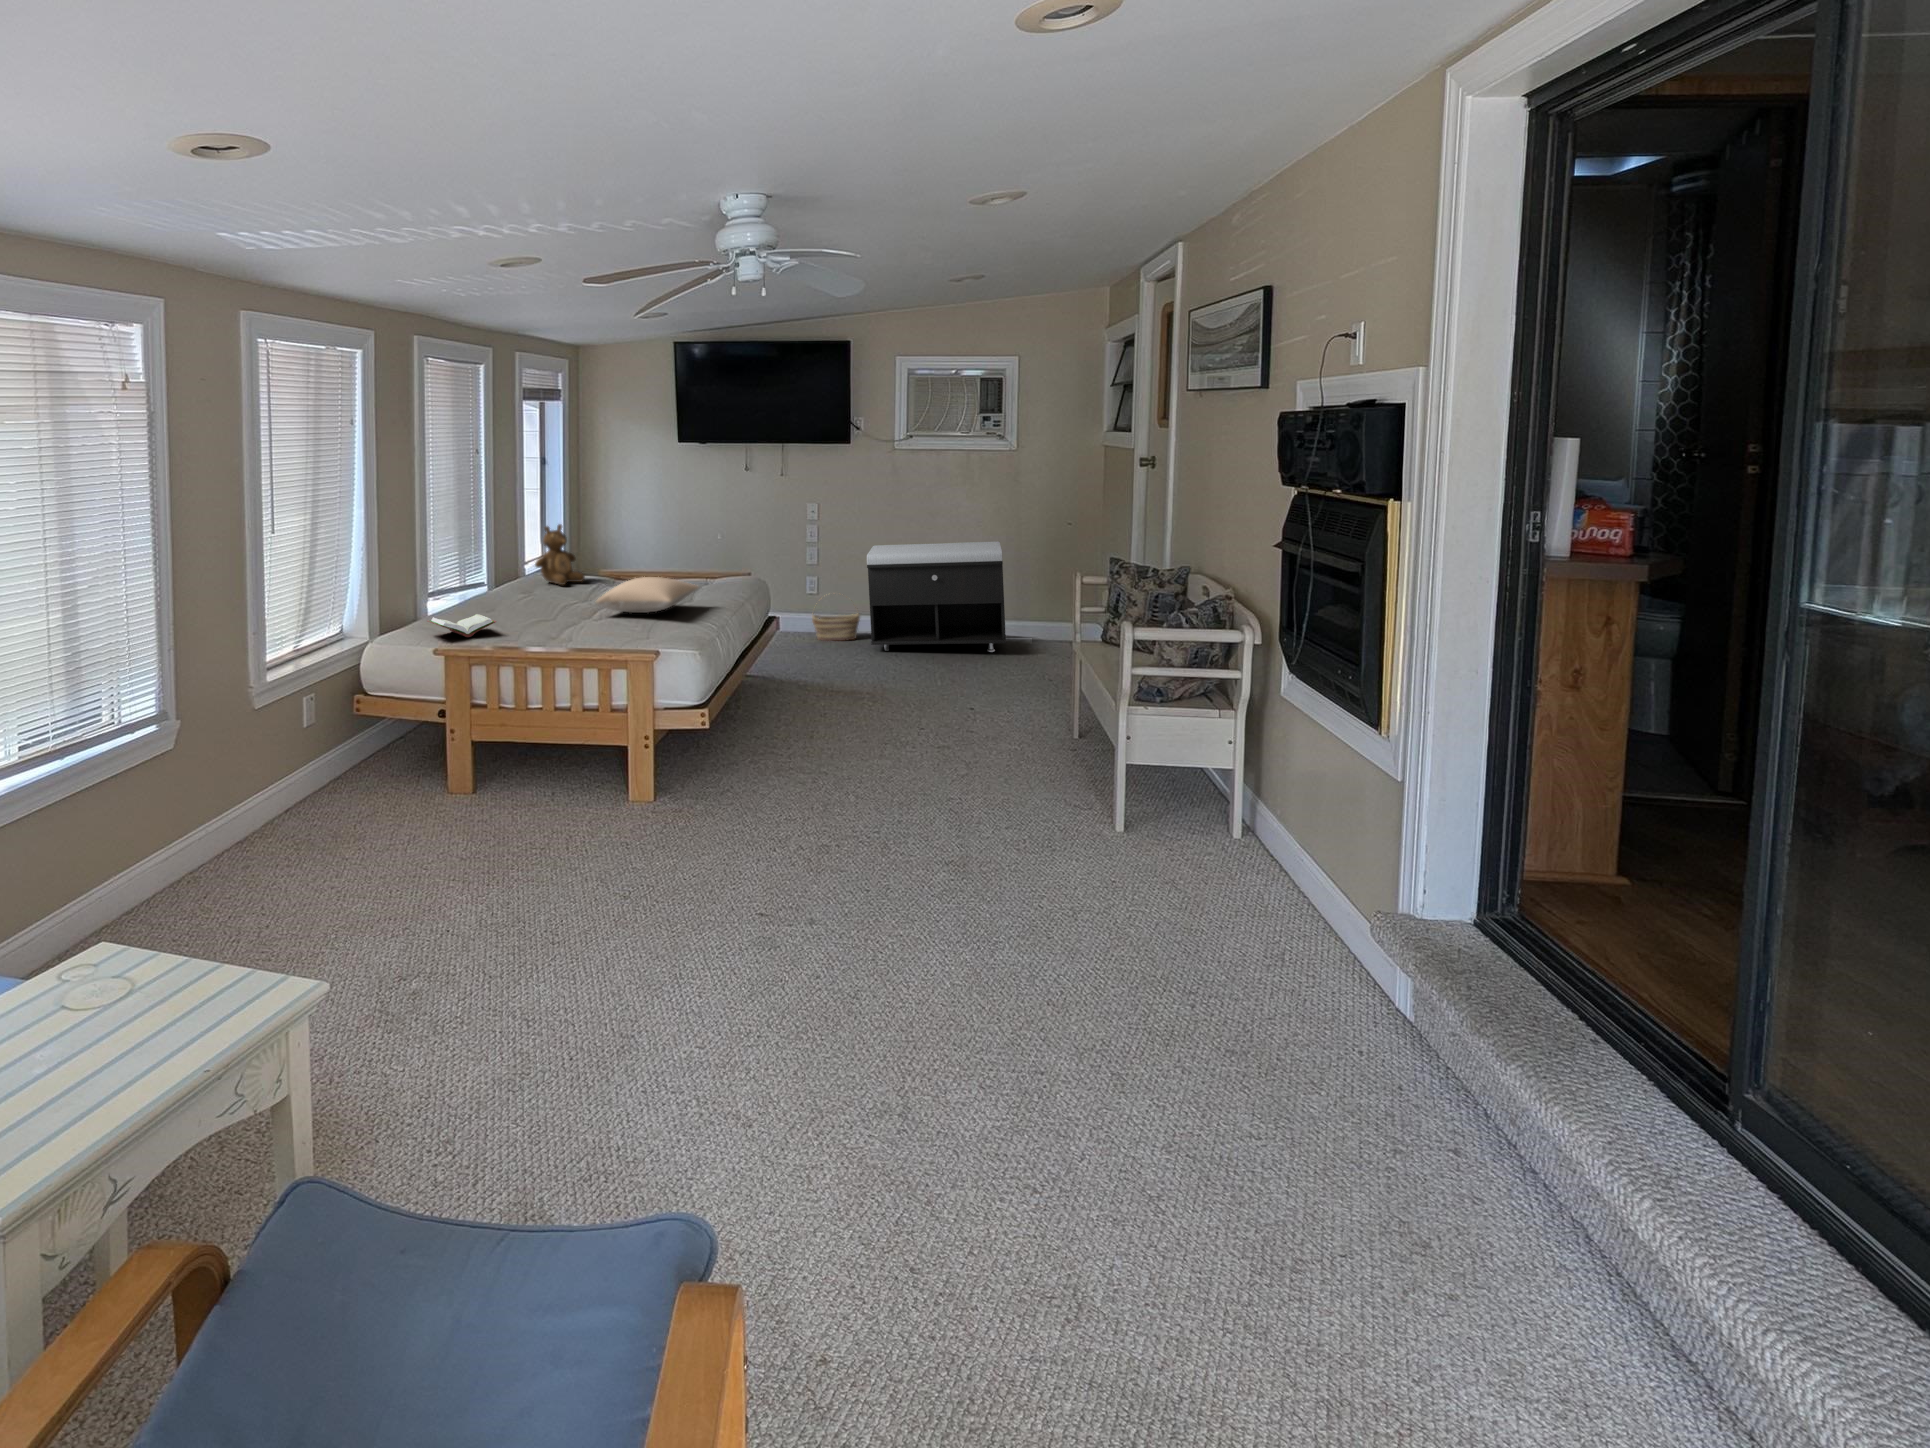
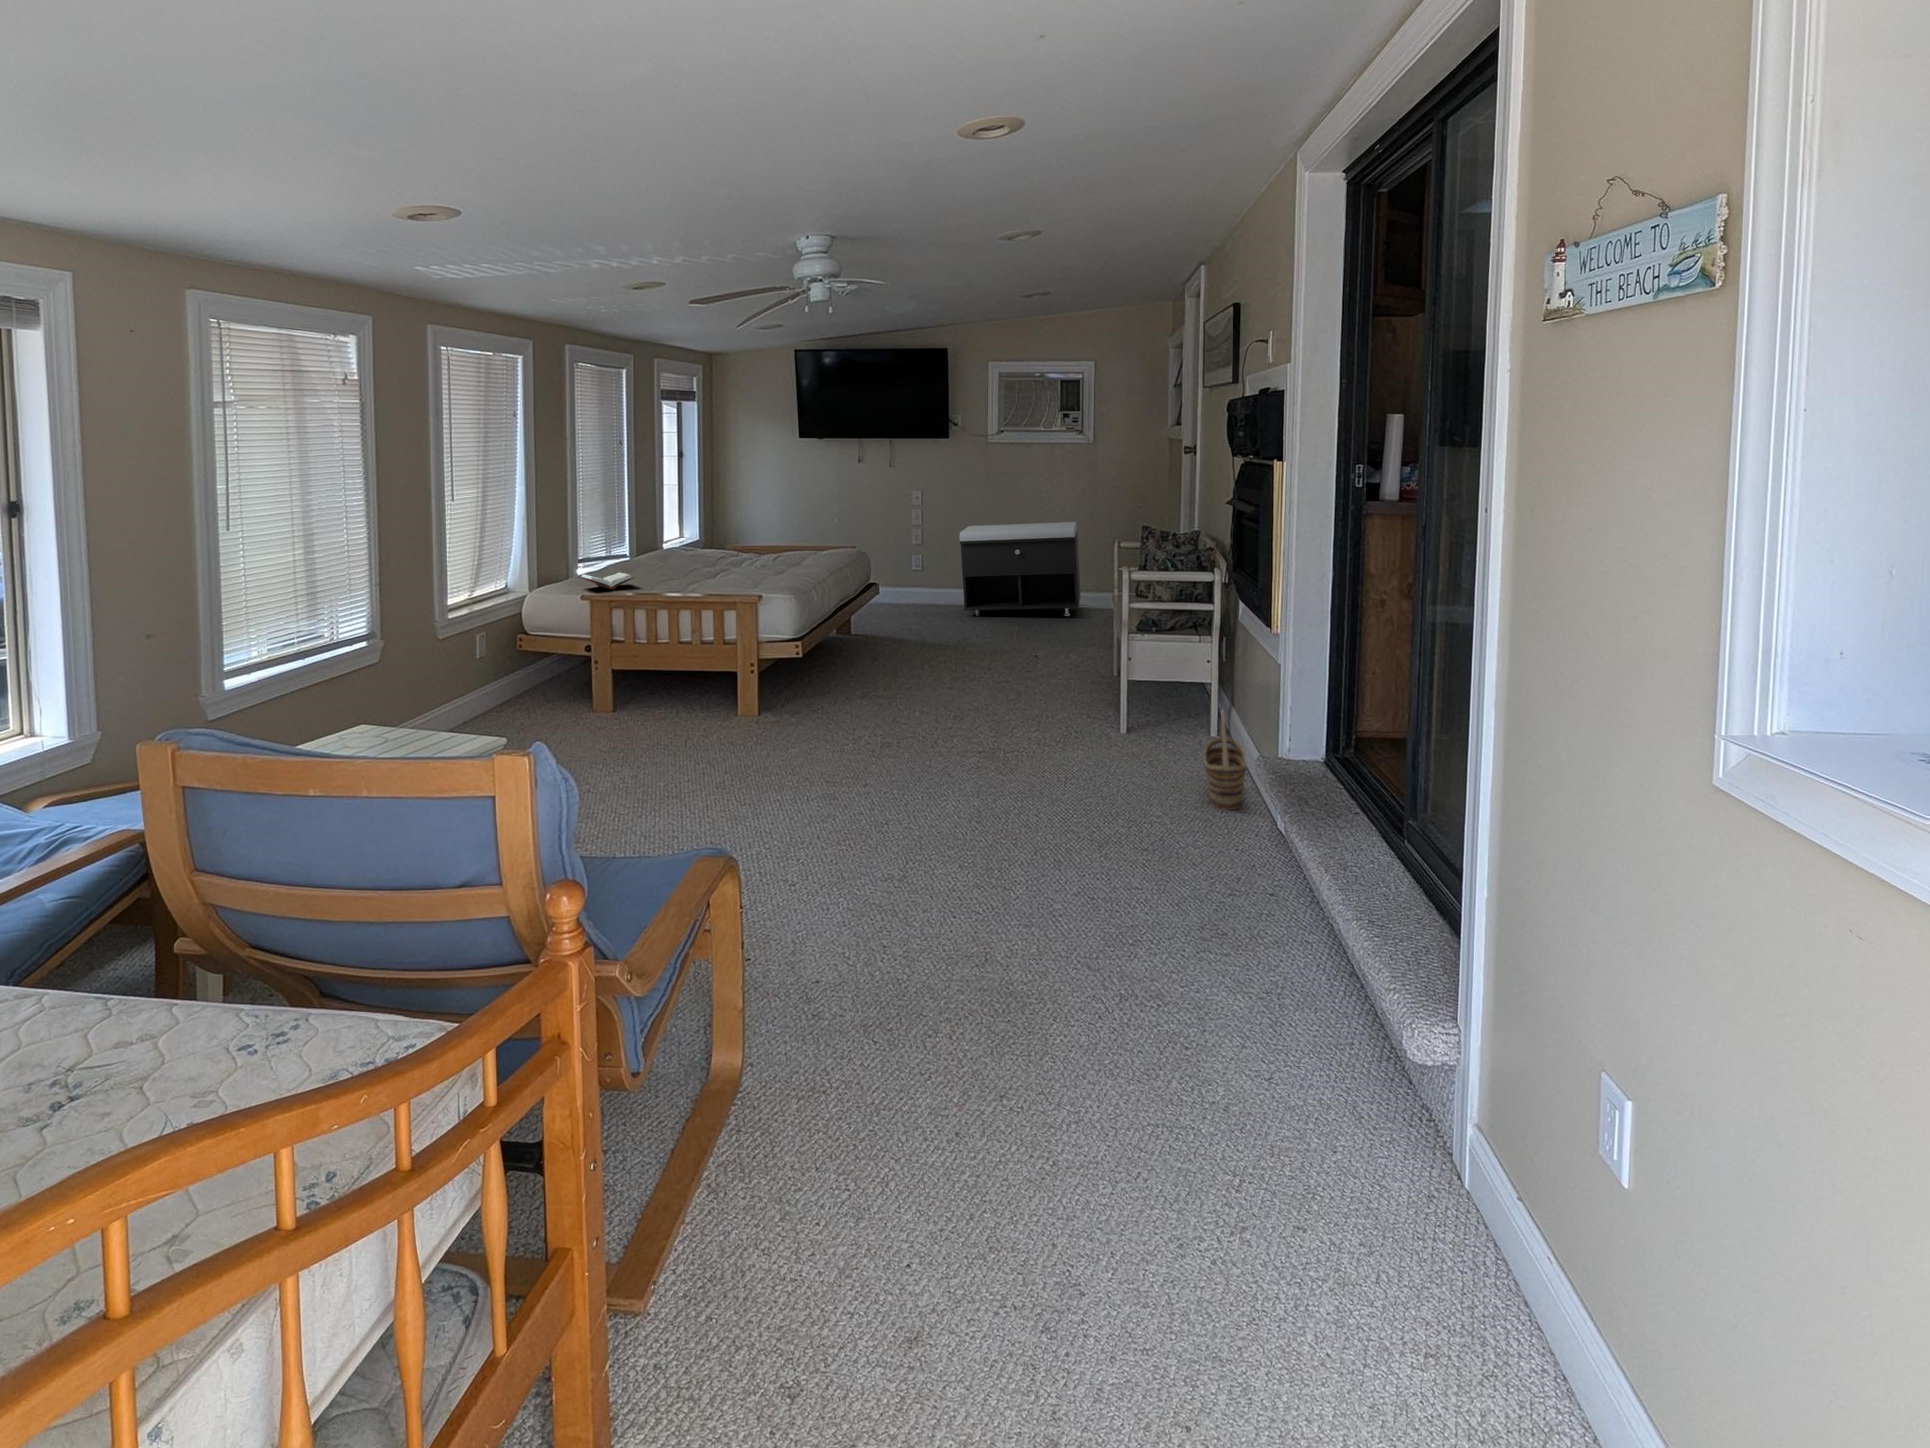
teddy bear: present [535,524,585,585] -> none [671,504,714,556]
pillow: present [596,577,699,613] -> none [718,545,807,574]
basket: present [812,614,860,641] -> present [1204,709,1246,810]

